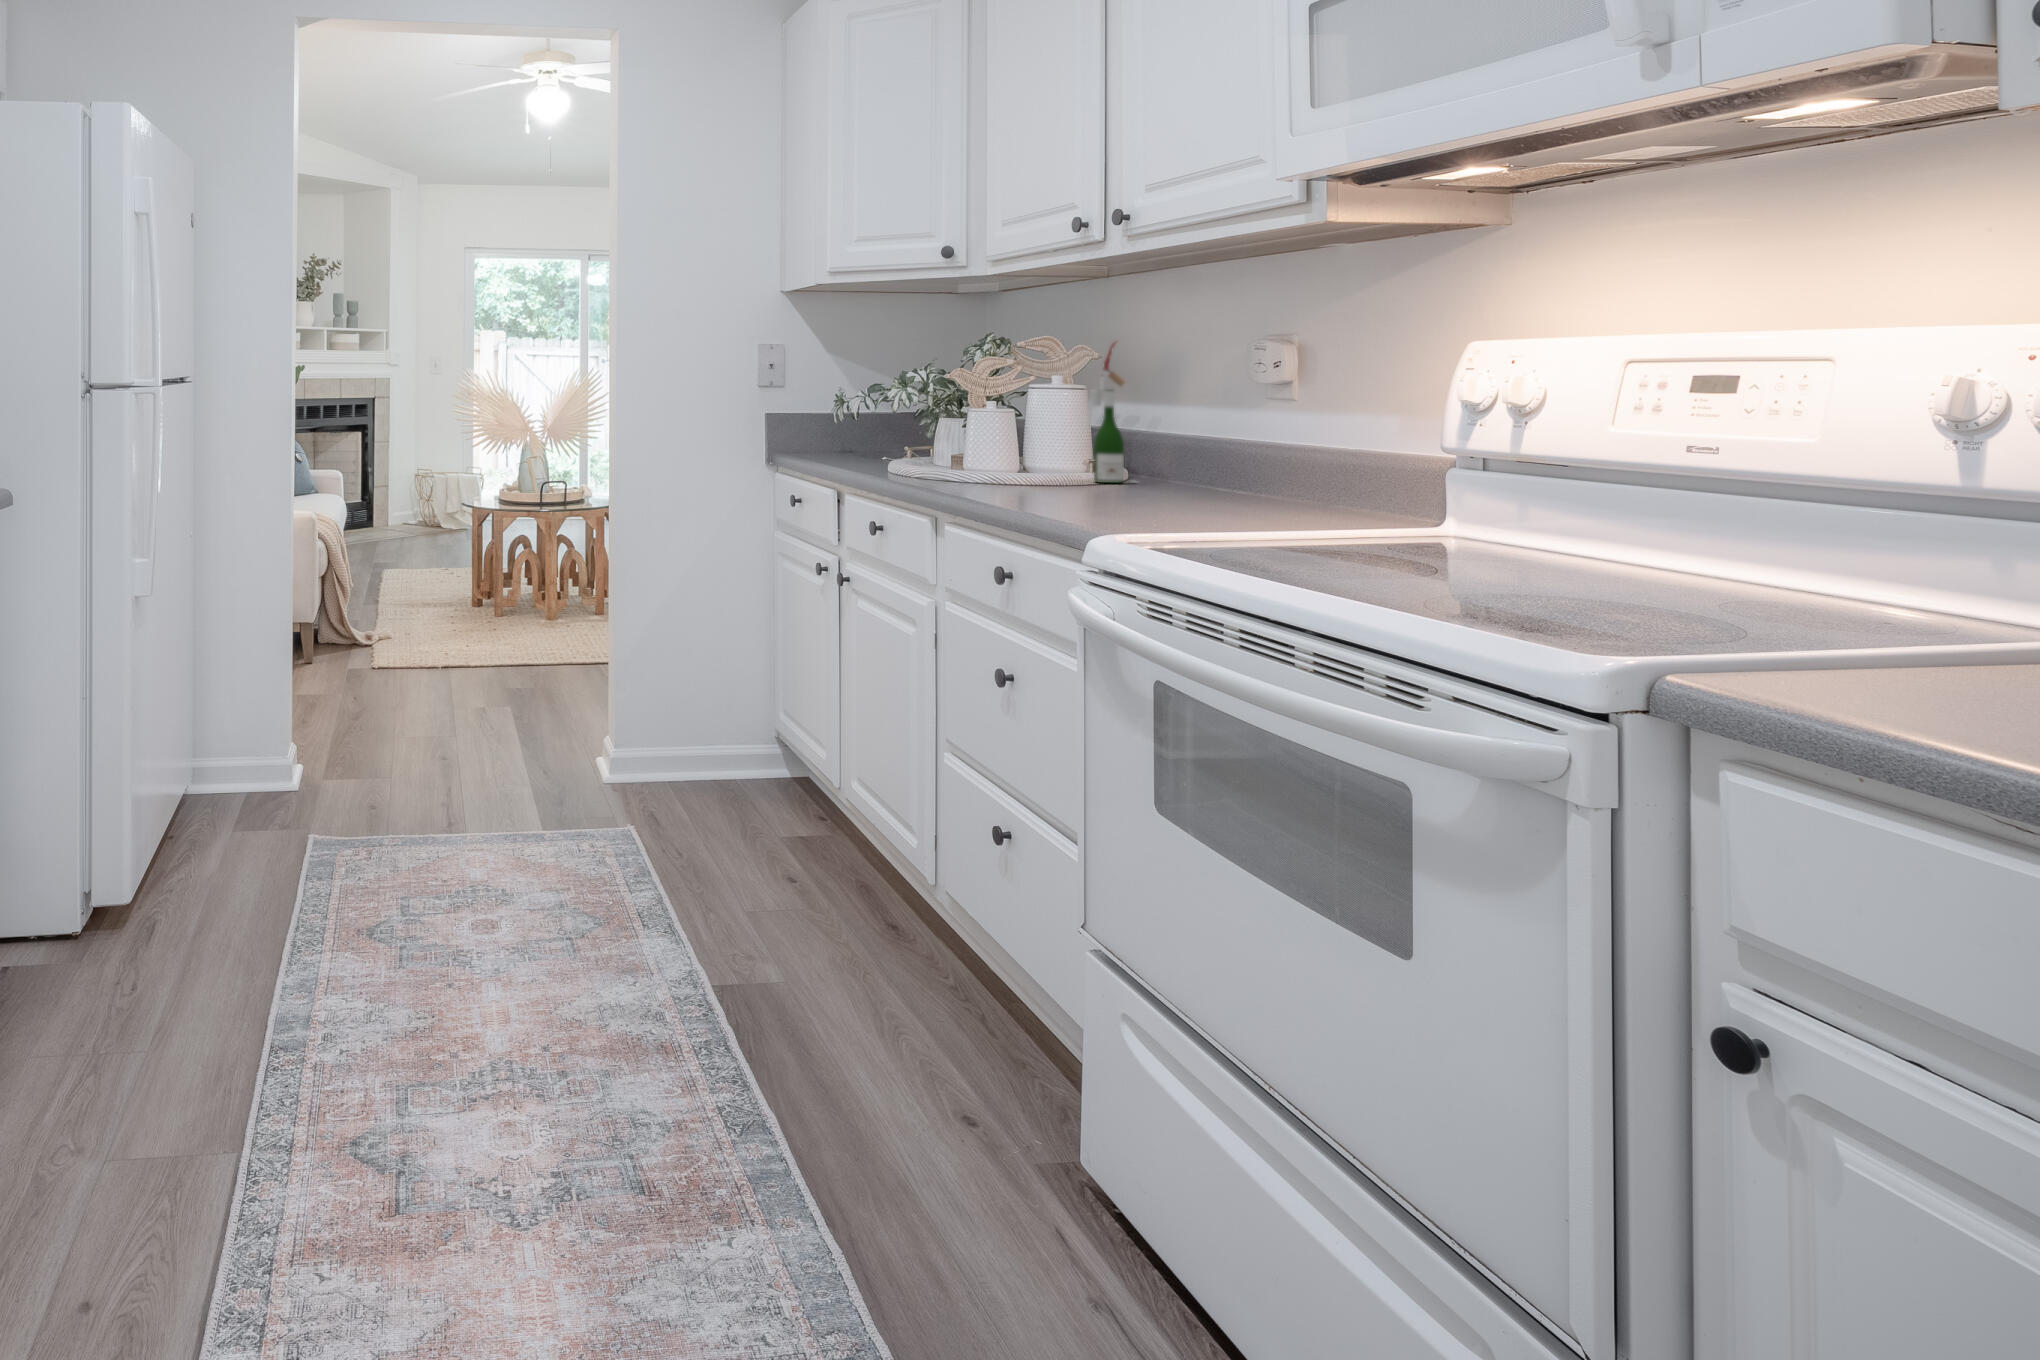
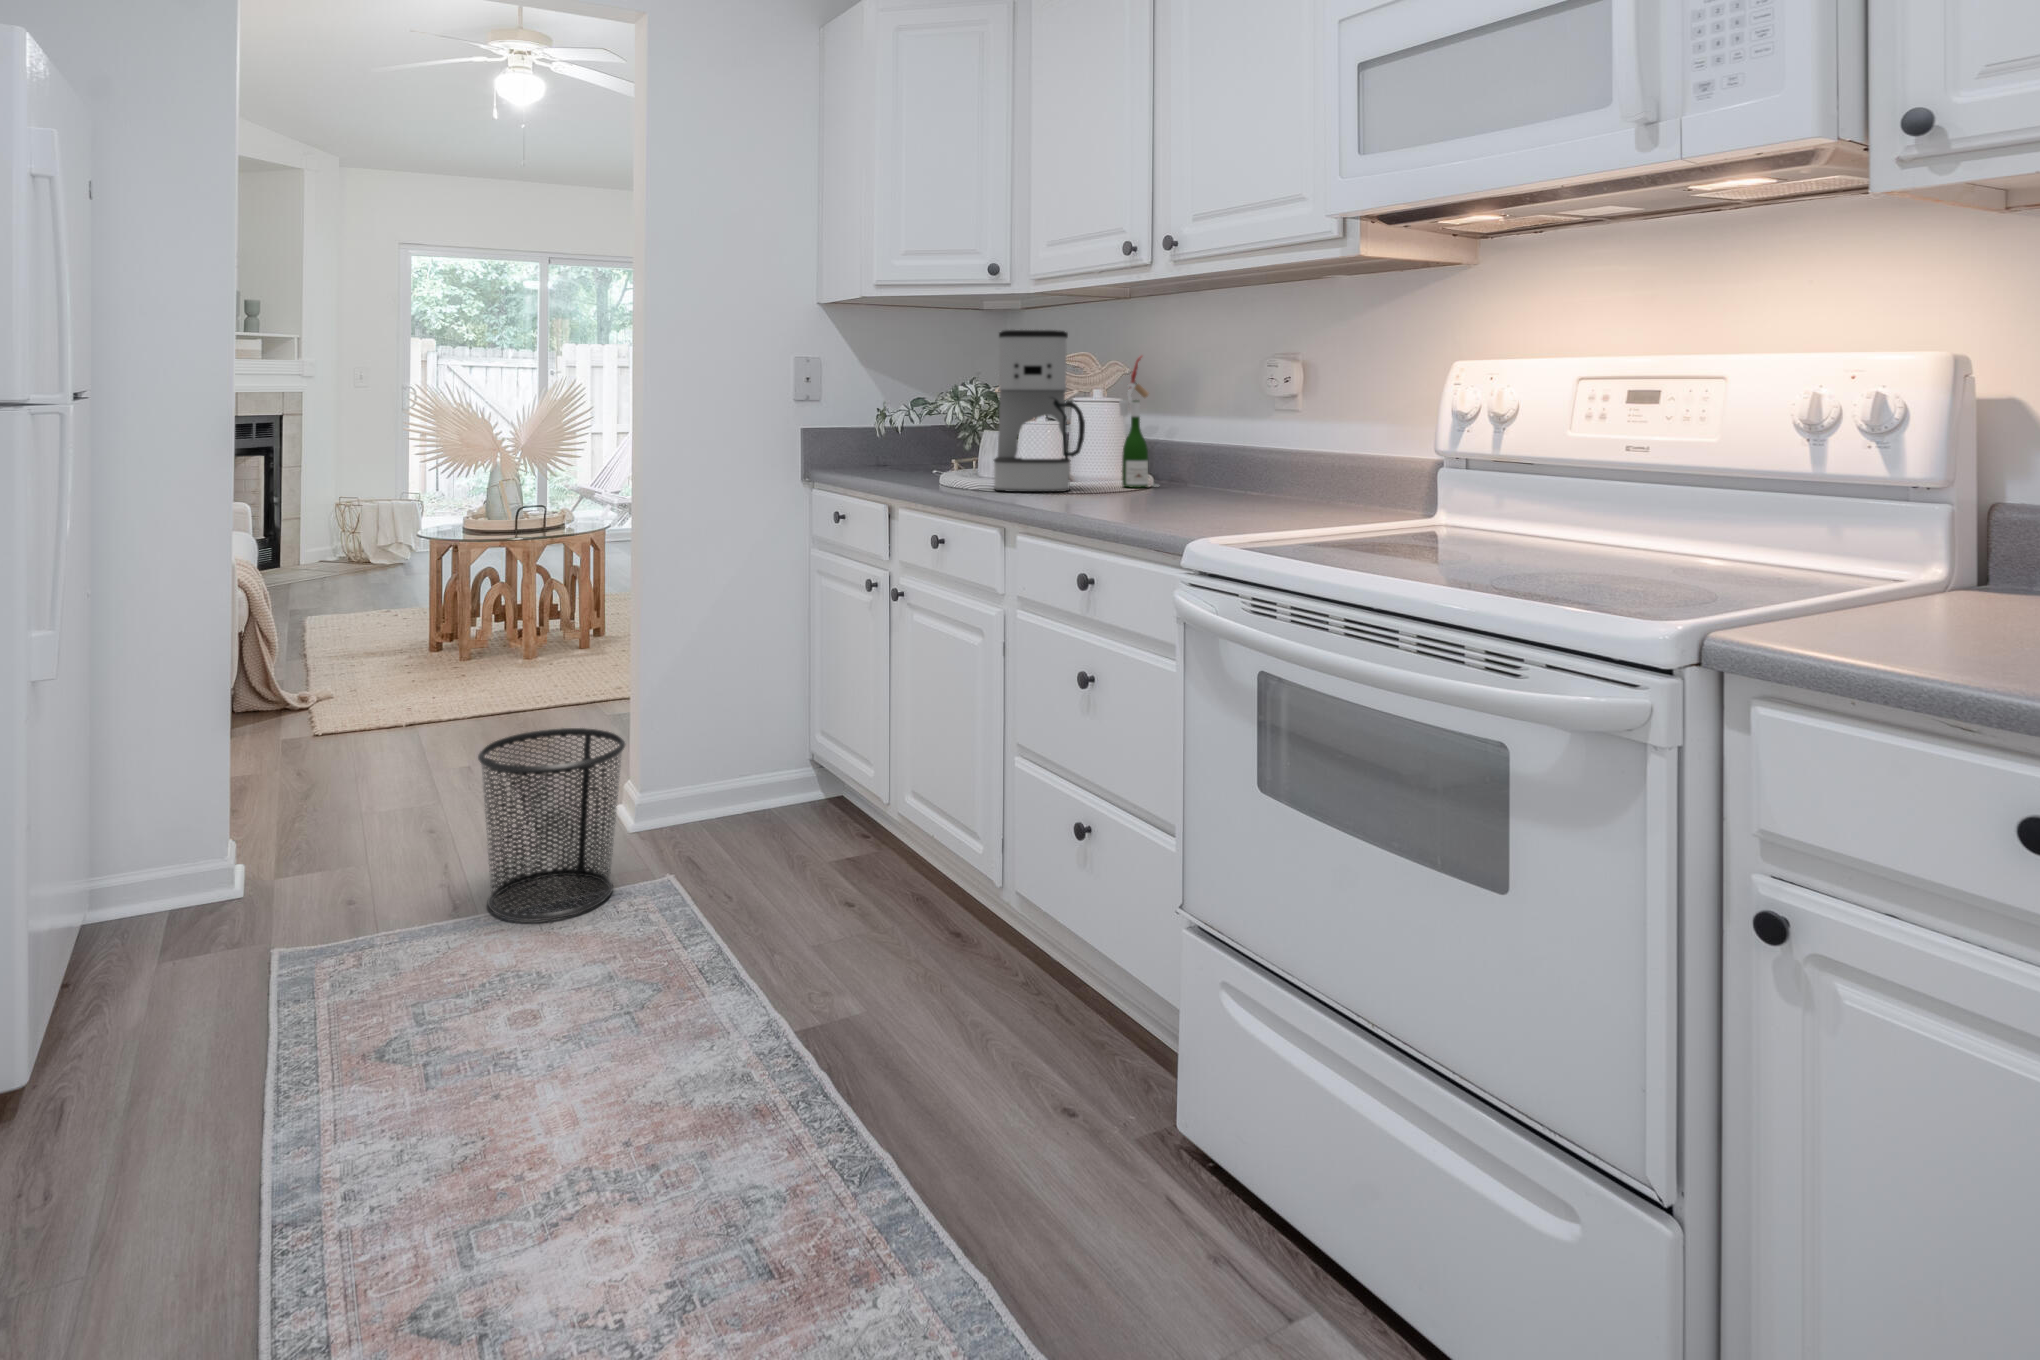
coffee maker: none [944,315,1047,484] -> present [994,330,1085,492]
waste bin: none [468,681,593,849] -> present [478,728,625,921]

